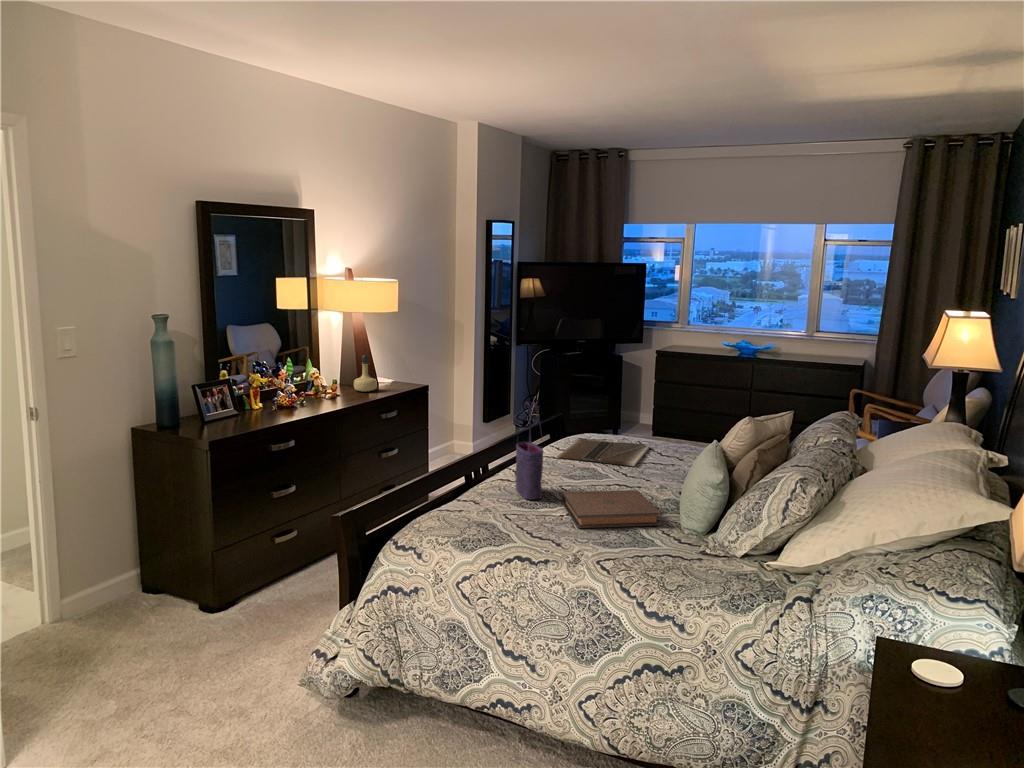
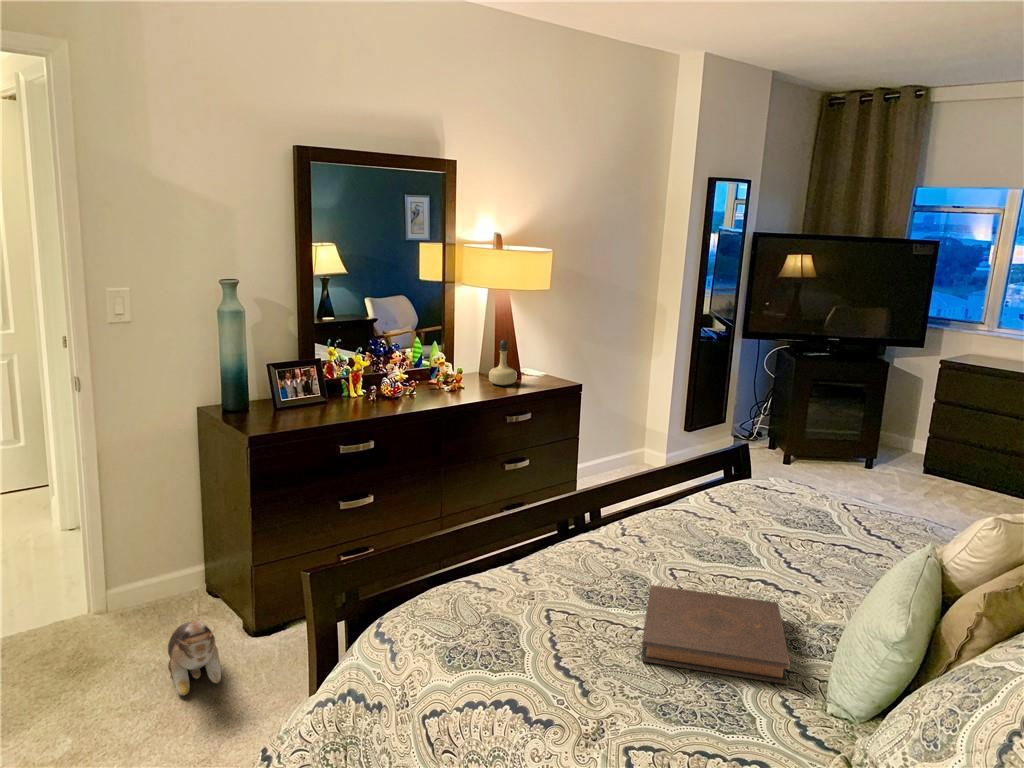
tote bag: present [516,402,543,500] -> none [595,437,631,586]
laptop: present [557,439,650,466] -> none [696,484,854,547]
plush toy: none [147,593,215,659] -> present [168,621,221,695]

